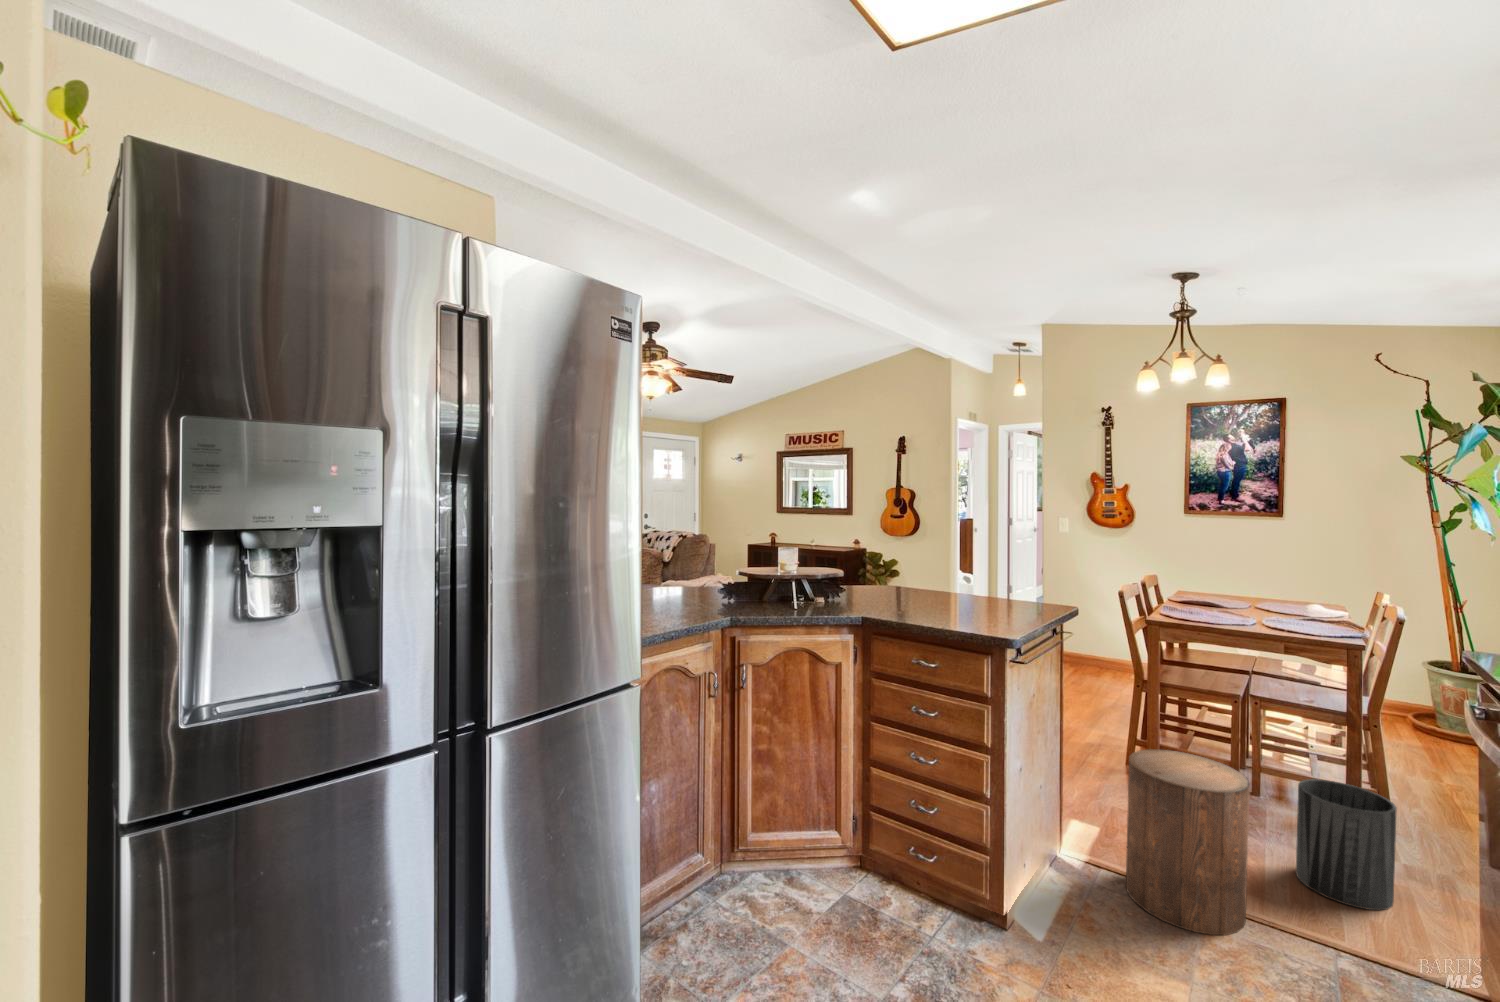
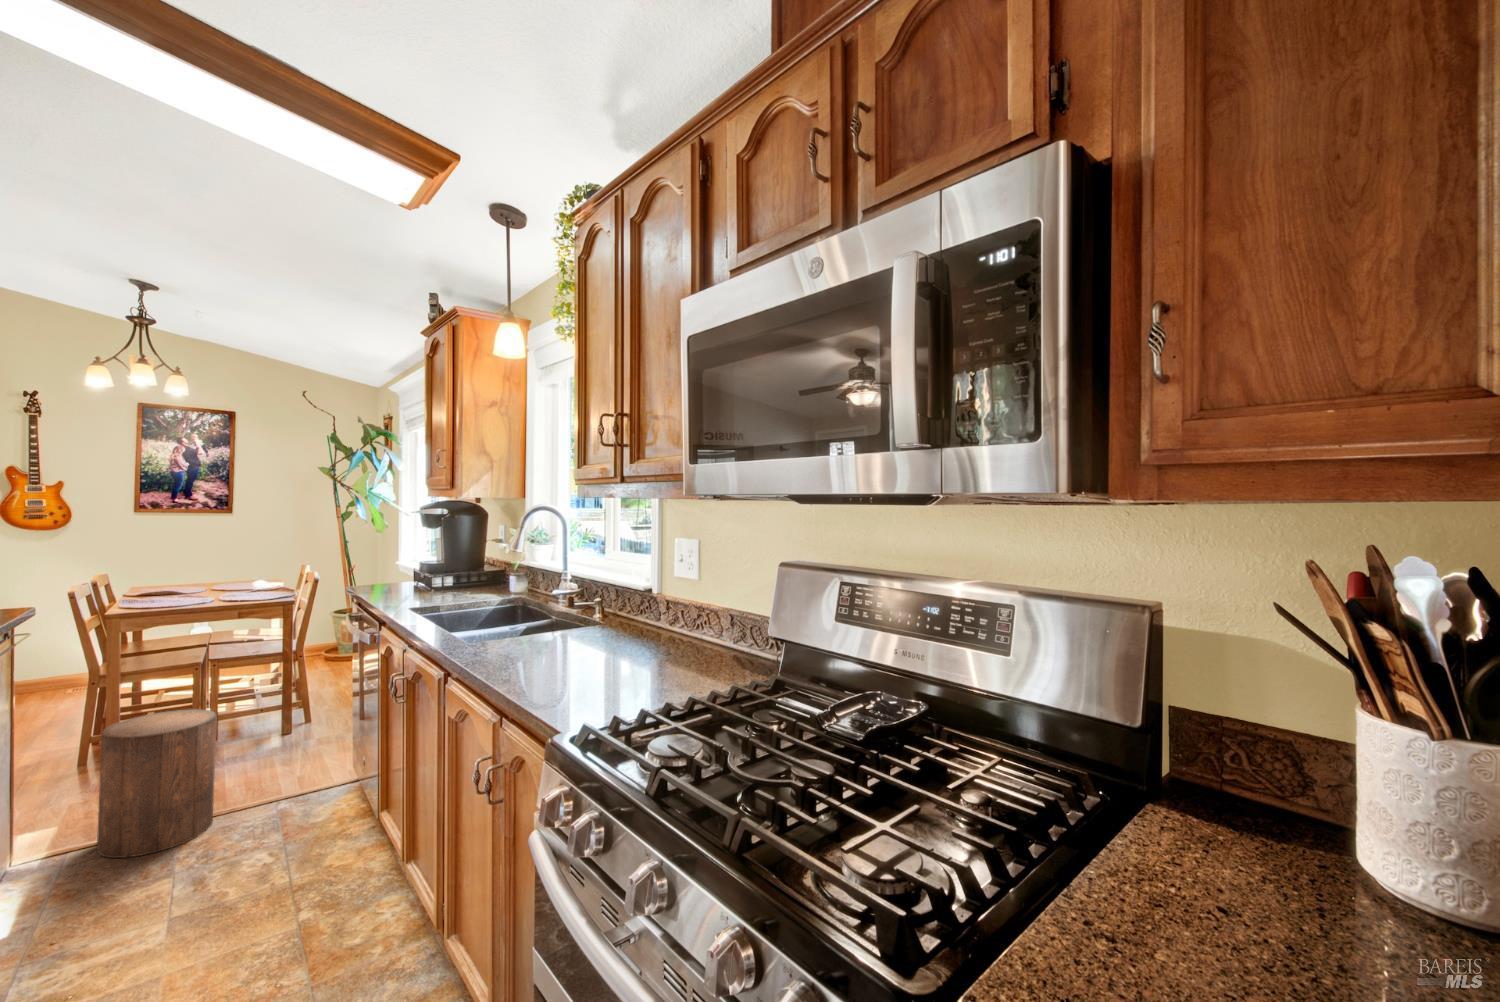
trash can: present [1296,779,1397,910] -> none [248,697,314,780]

